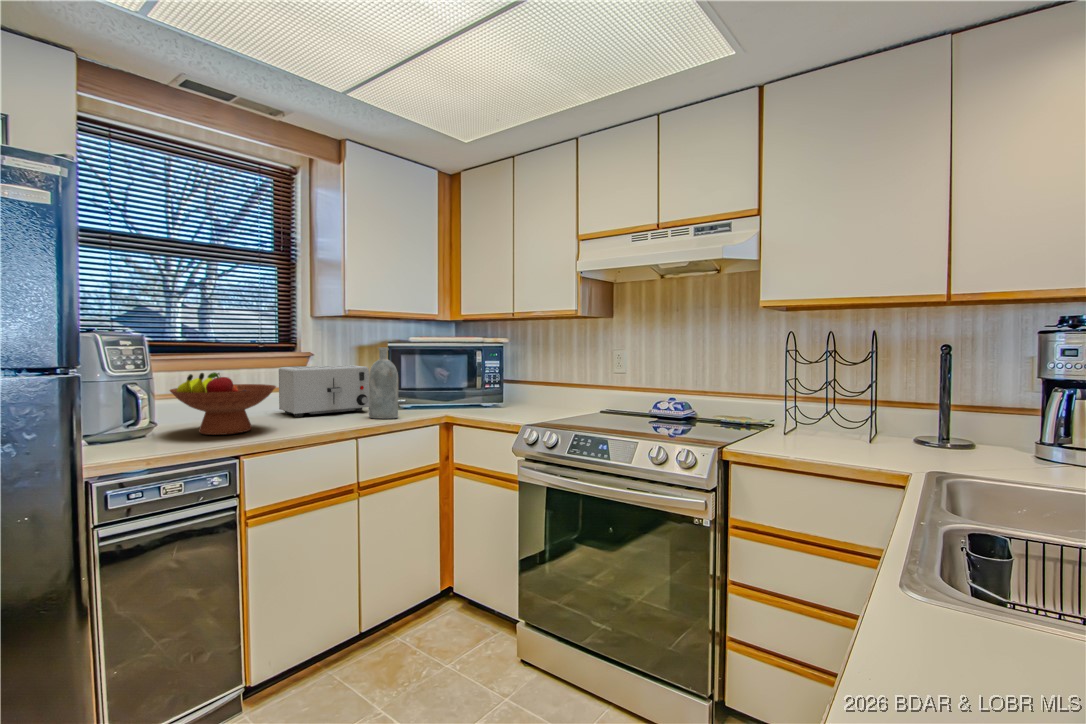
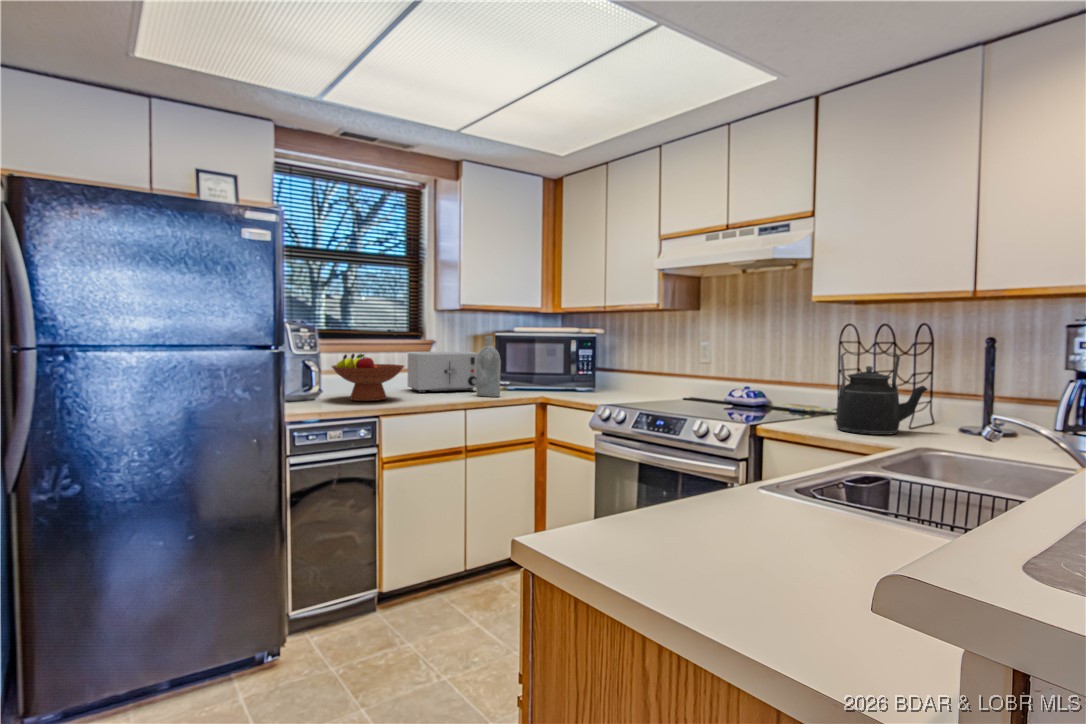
kettle: none [802,362,893,454] -> present [836,352,927,435]

